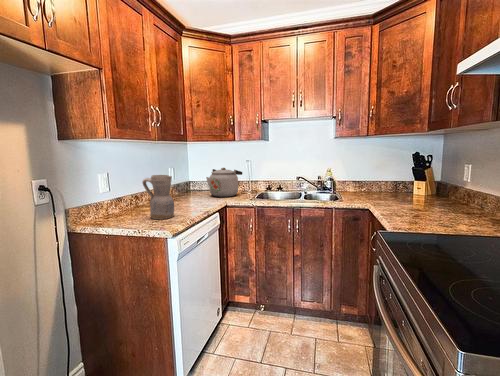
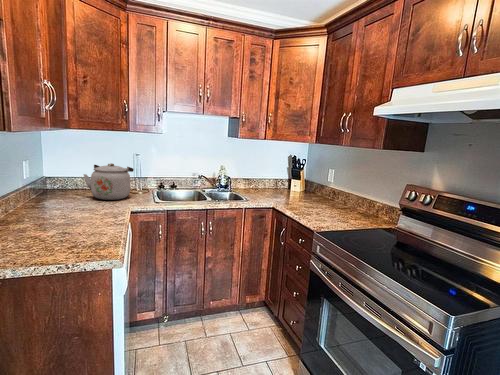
ceramic pitcher: present [143,175,174,219] -> none [44,182,91,243]

